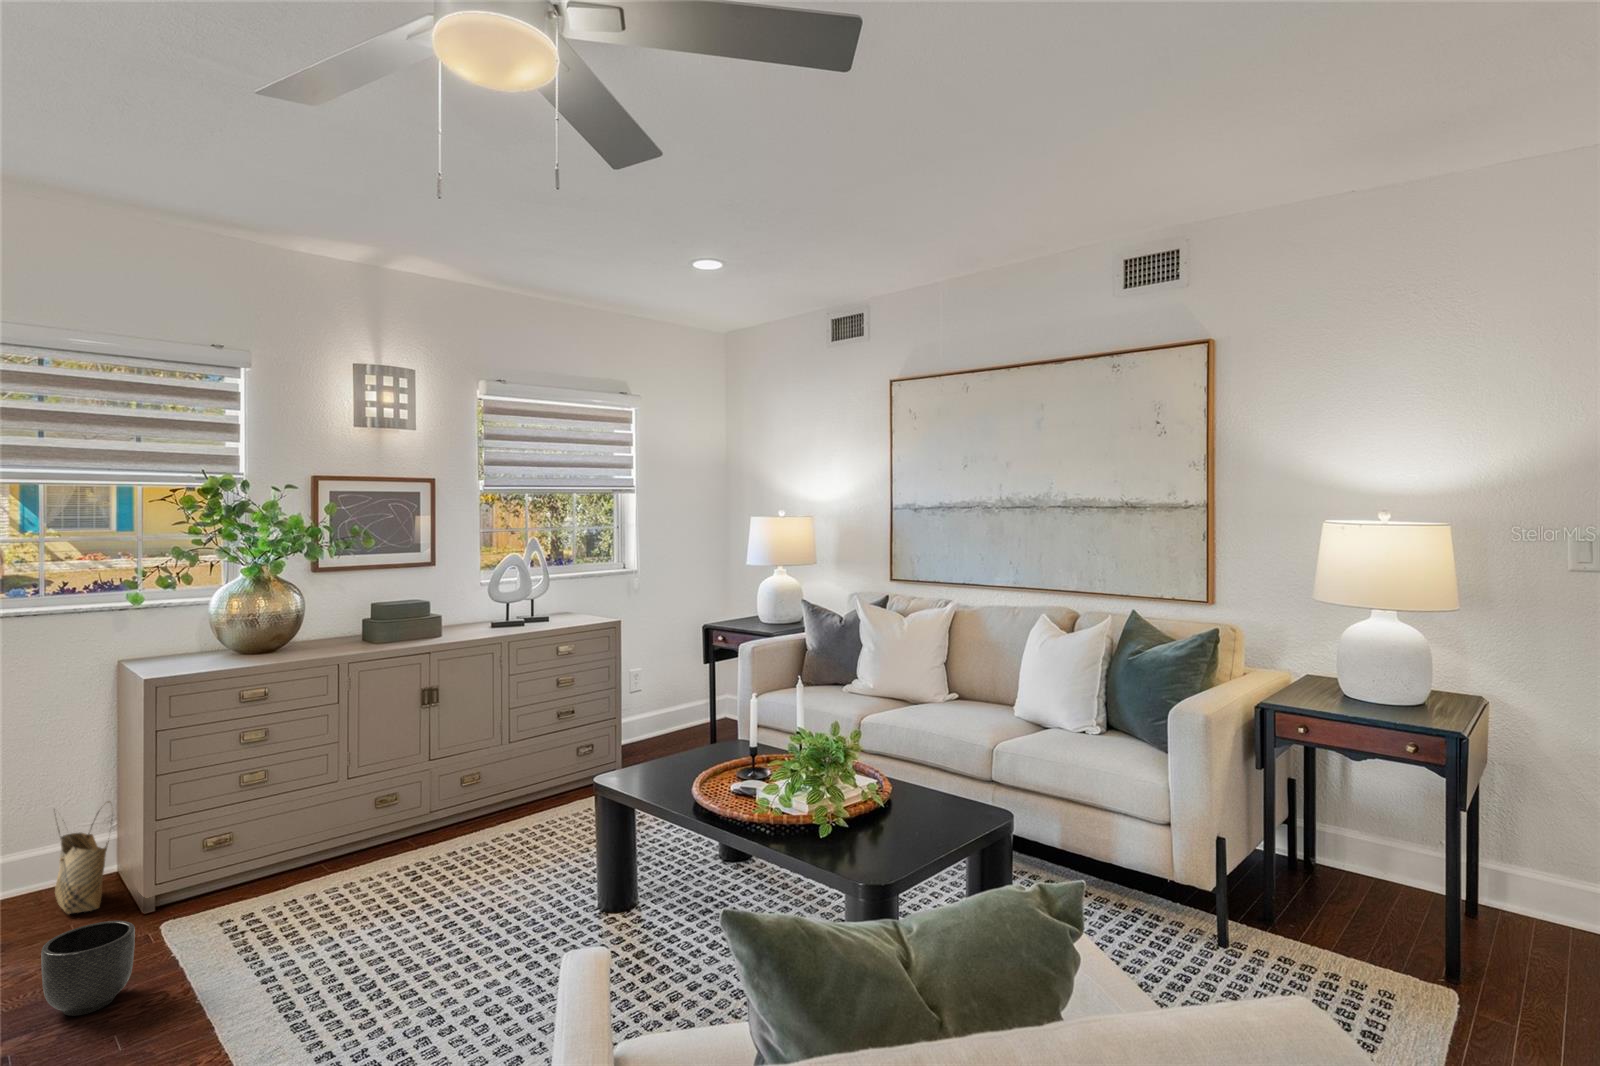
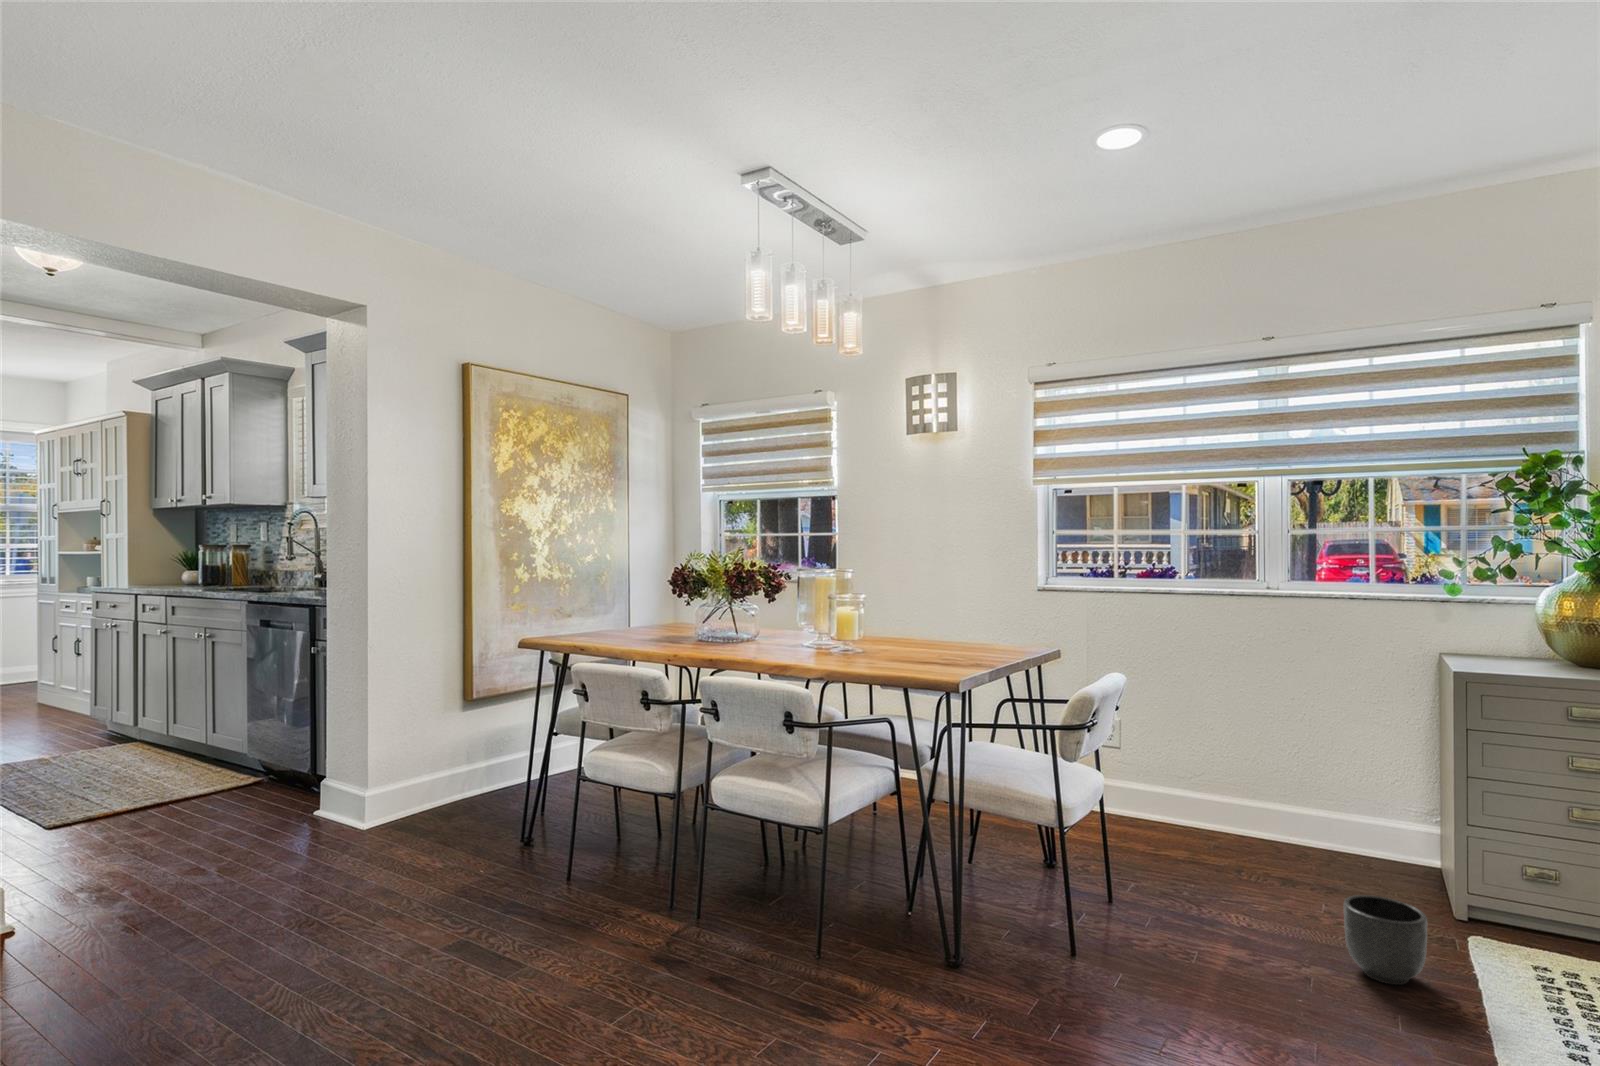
woven basket: present [55,801,110,914] -> none [1376,783,1429,896]

